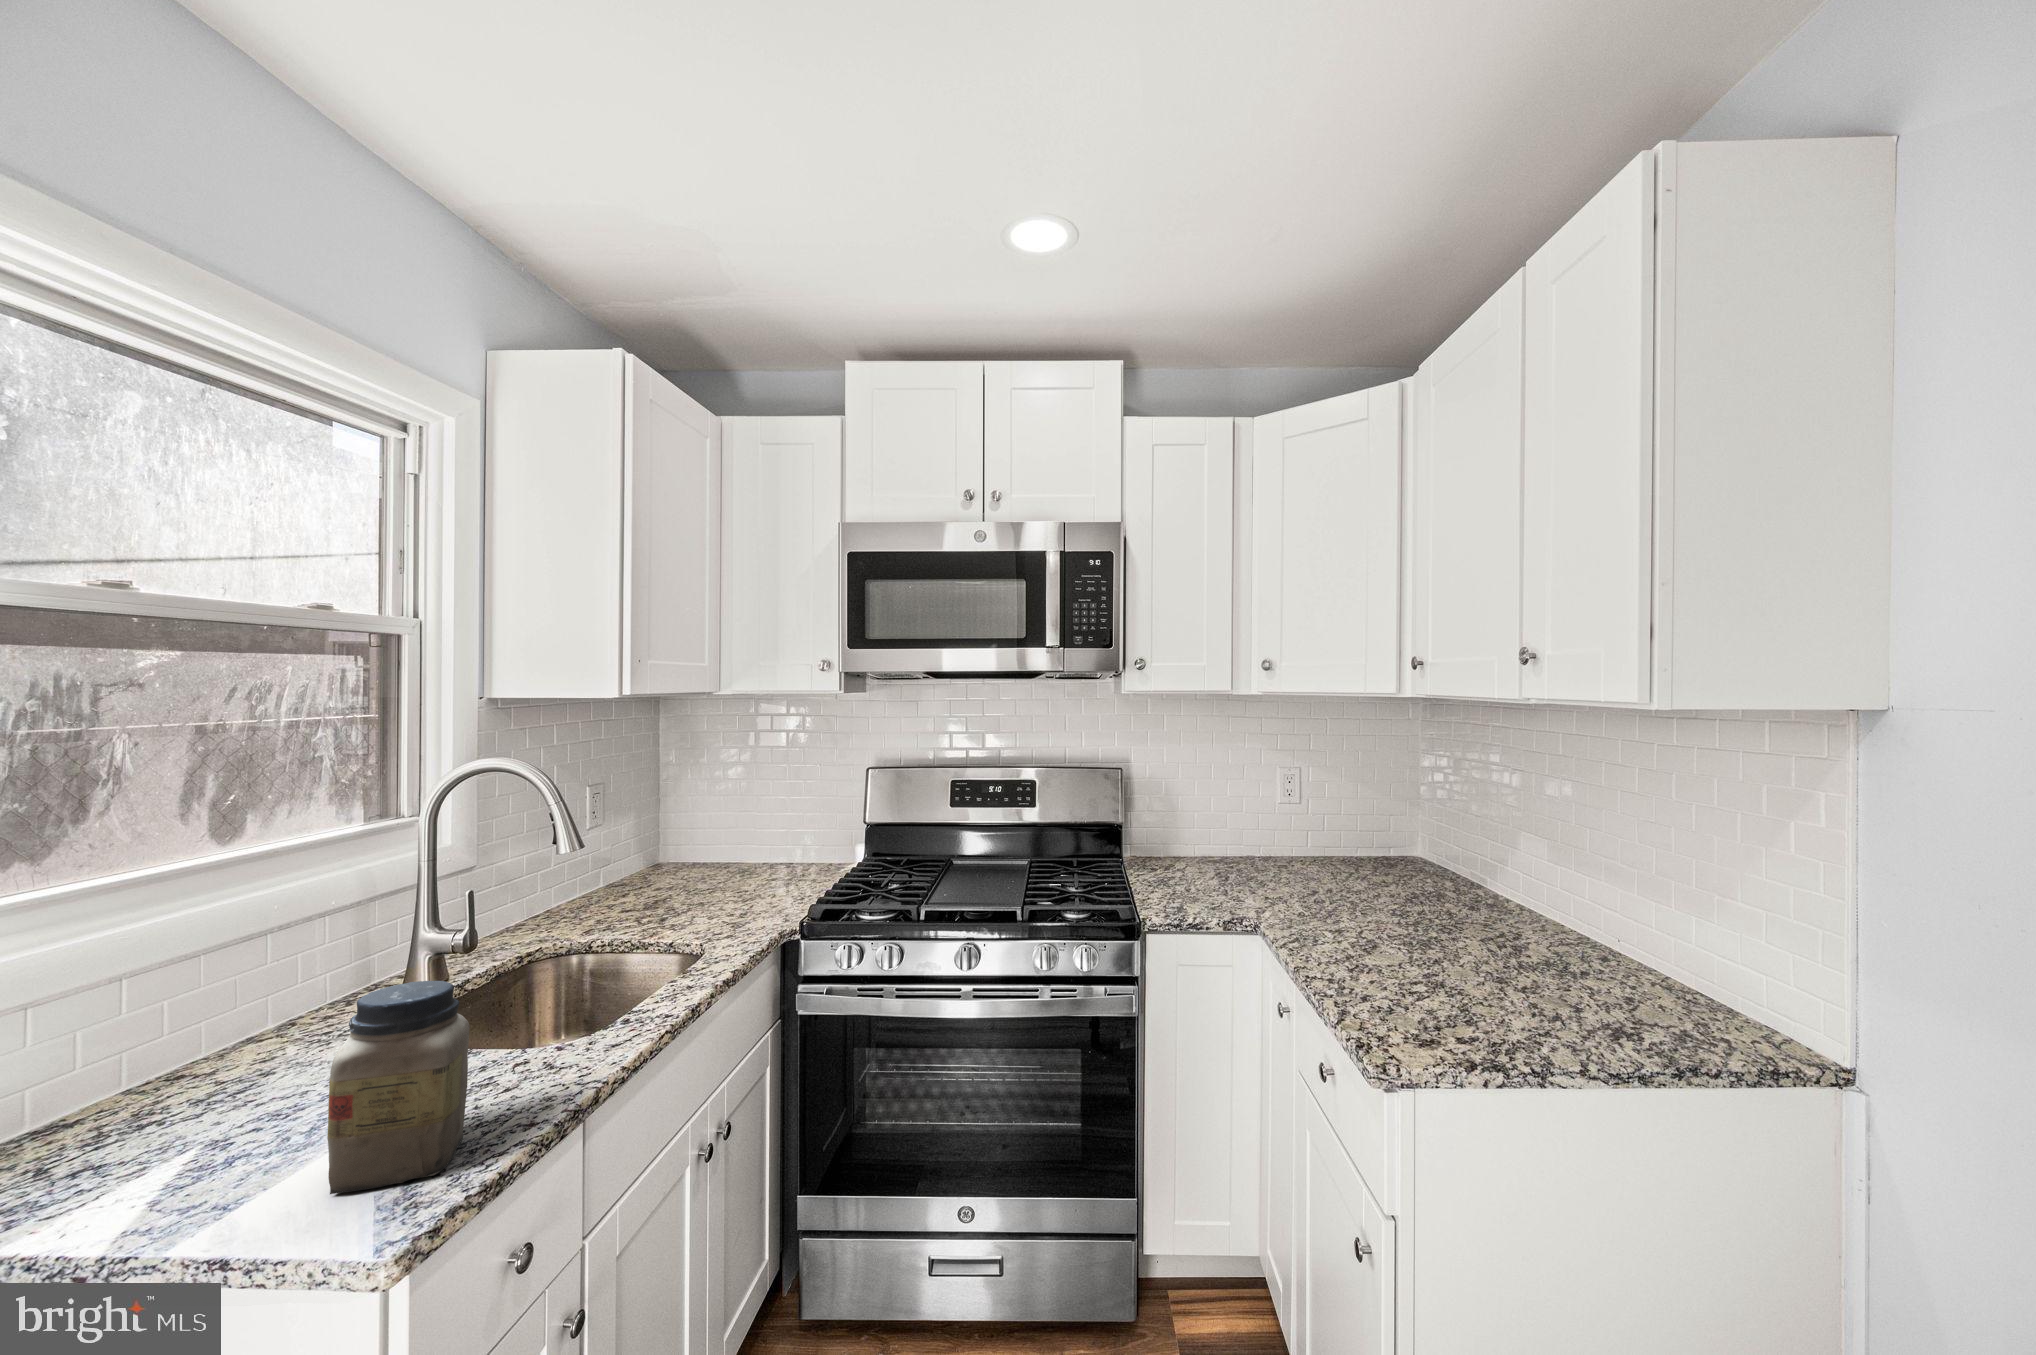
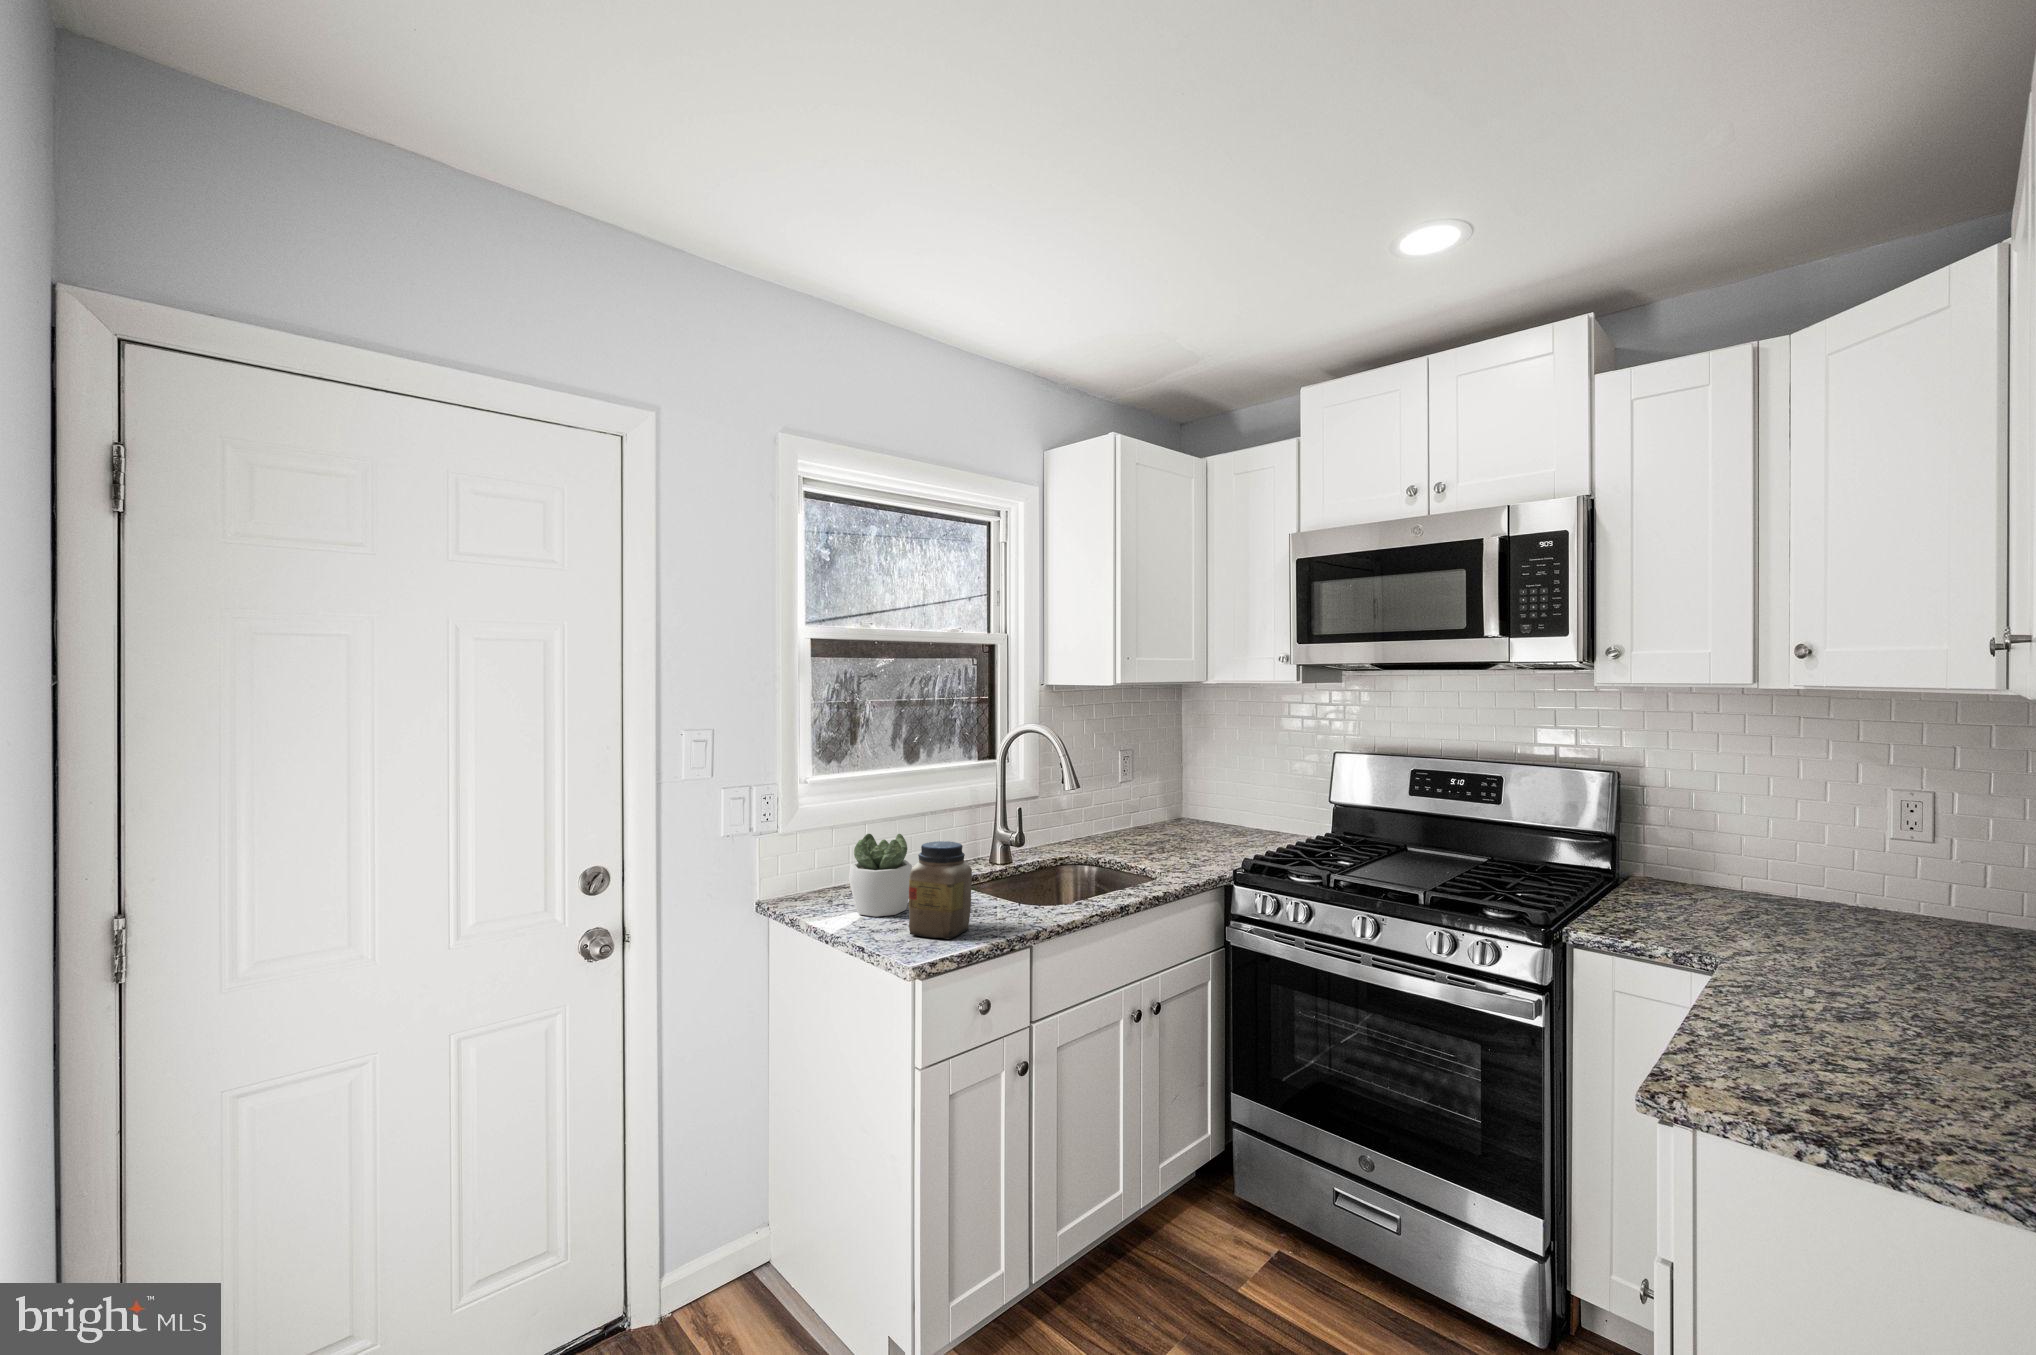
succulent plant: none [114,984,301,1182] -> present [849,834,912,917]

